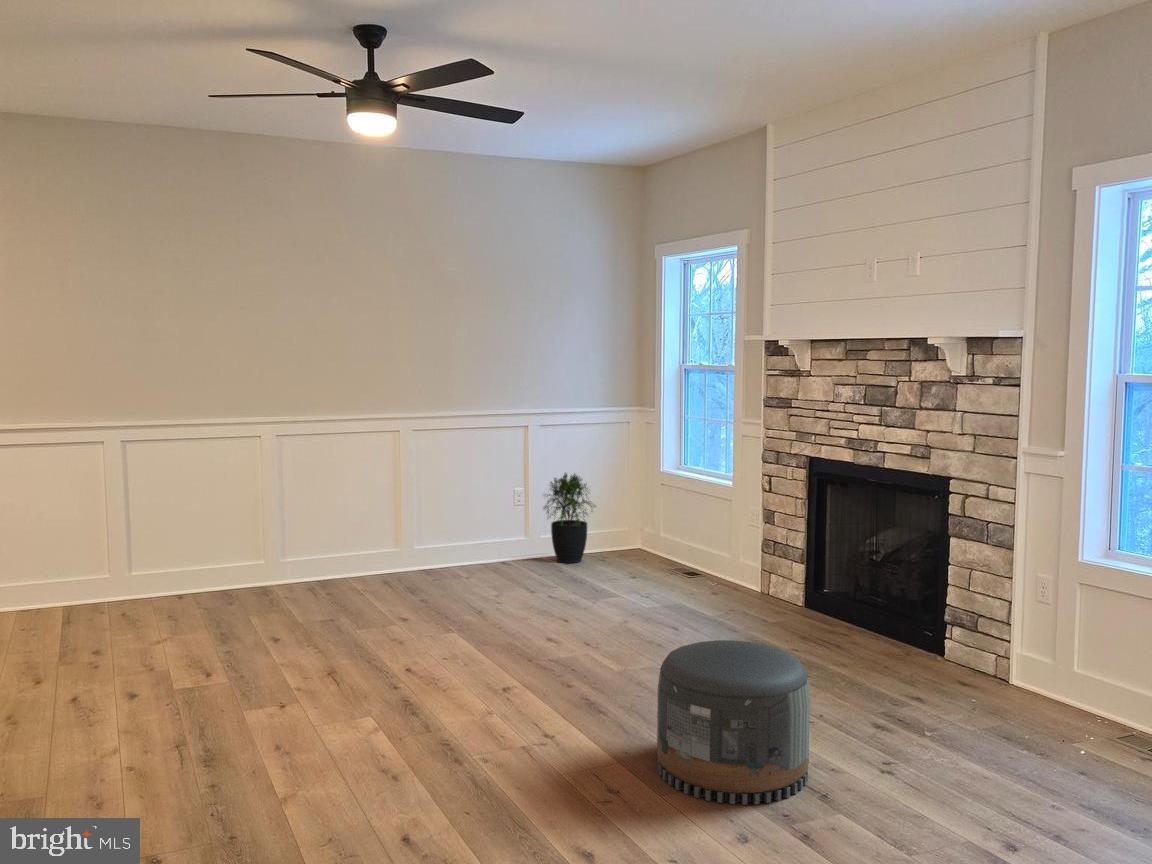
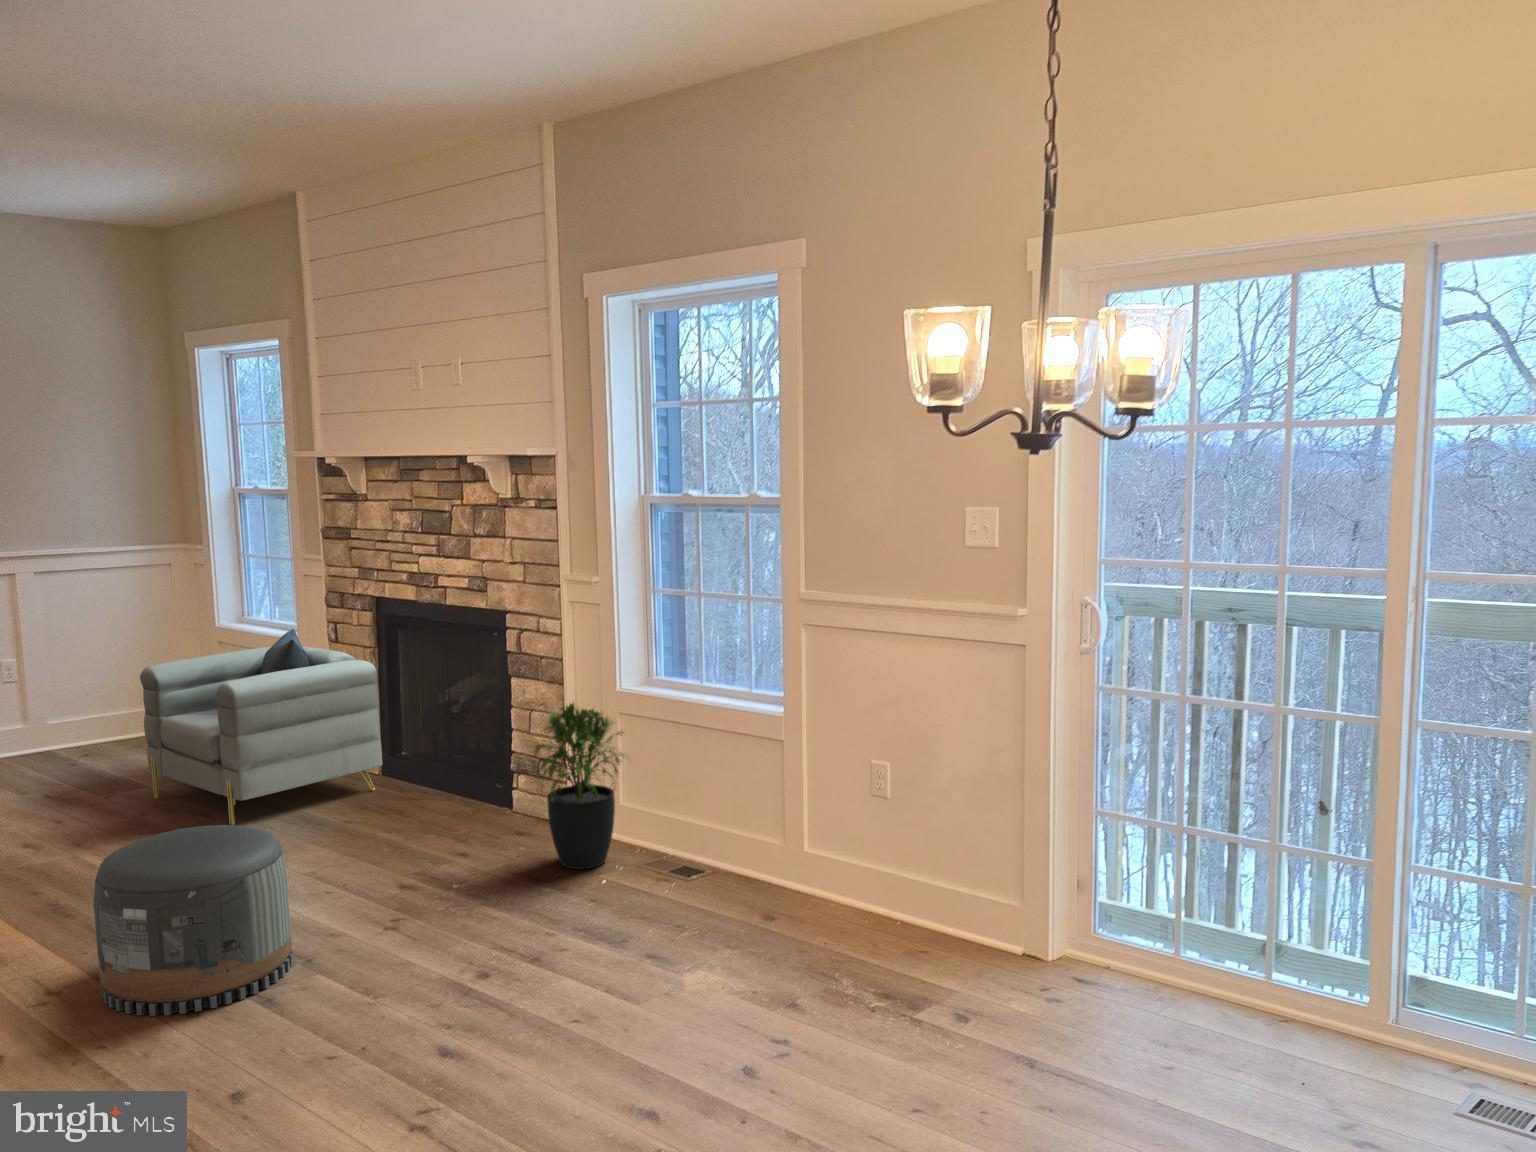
potted plant: present [544,473,596,563] -> present [531,703,628,869]
armchair: none [627,479,816,635] -> present [140,629,383,825]

